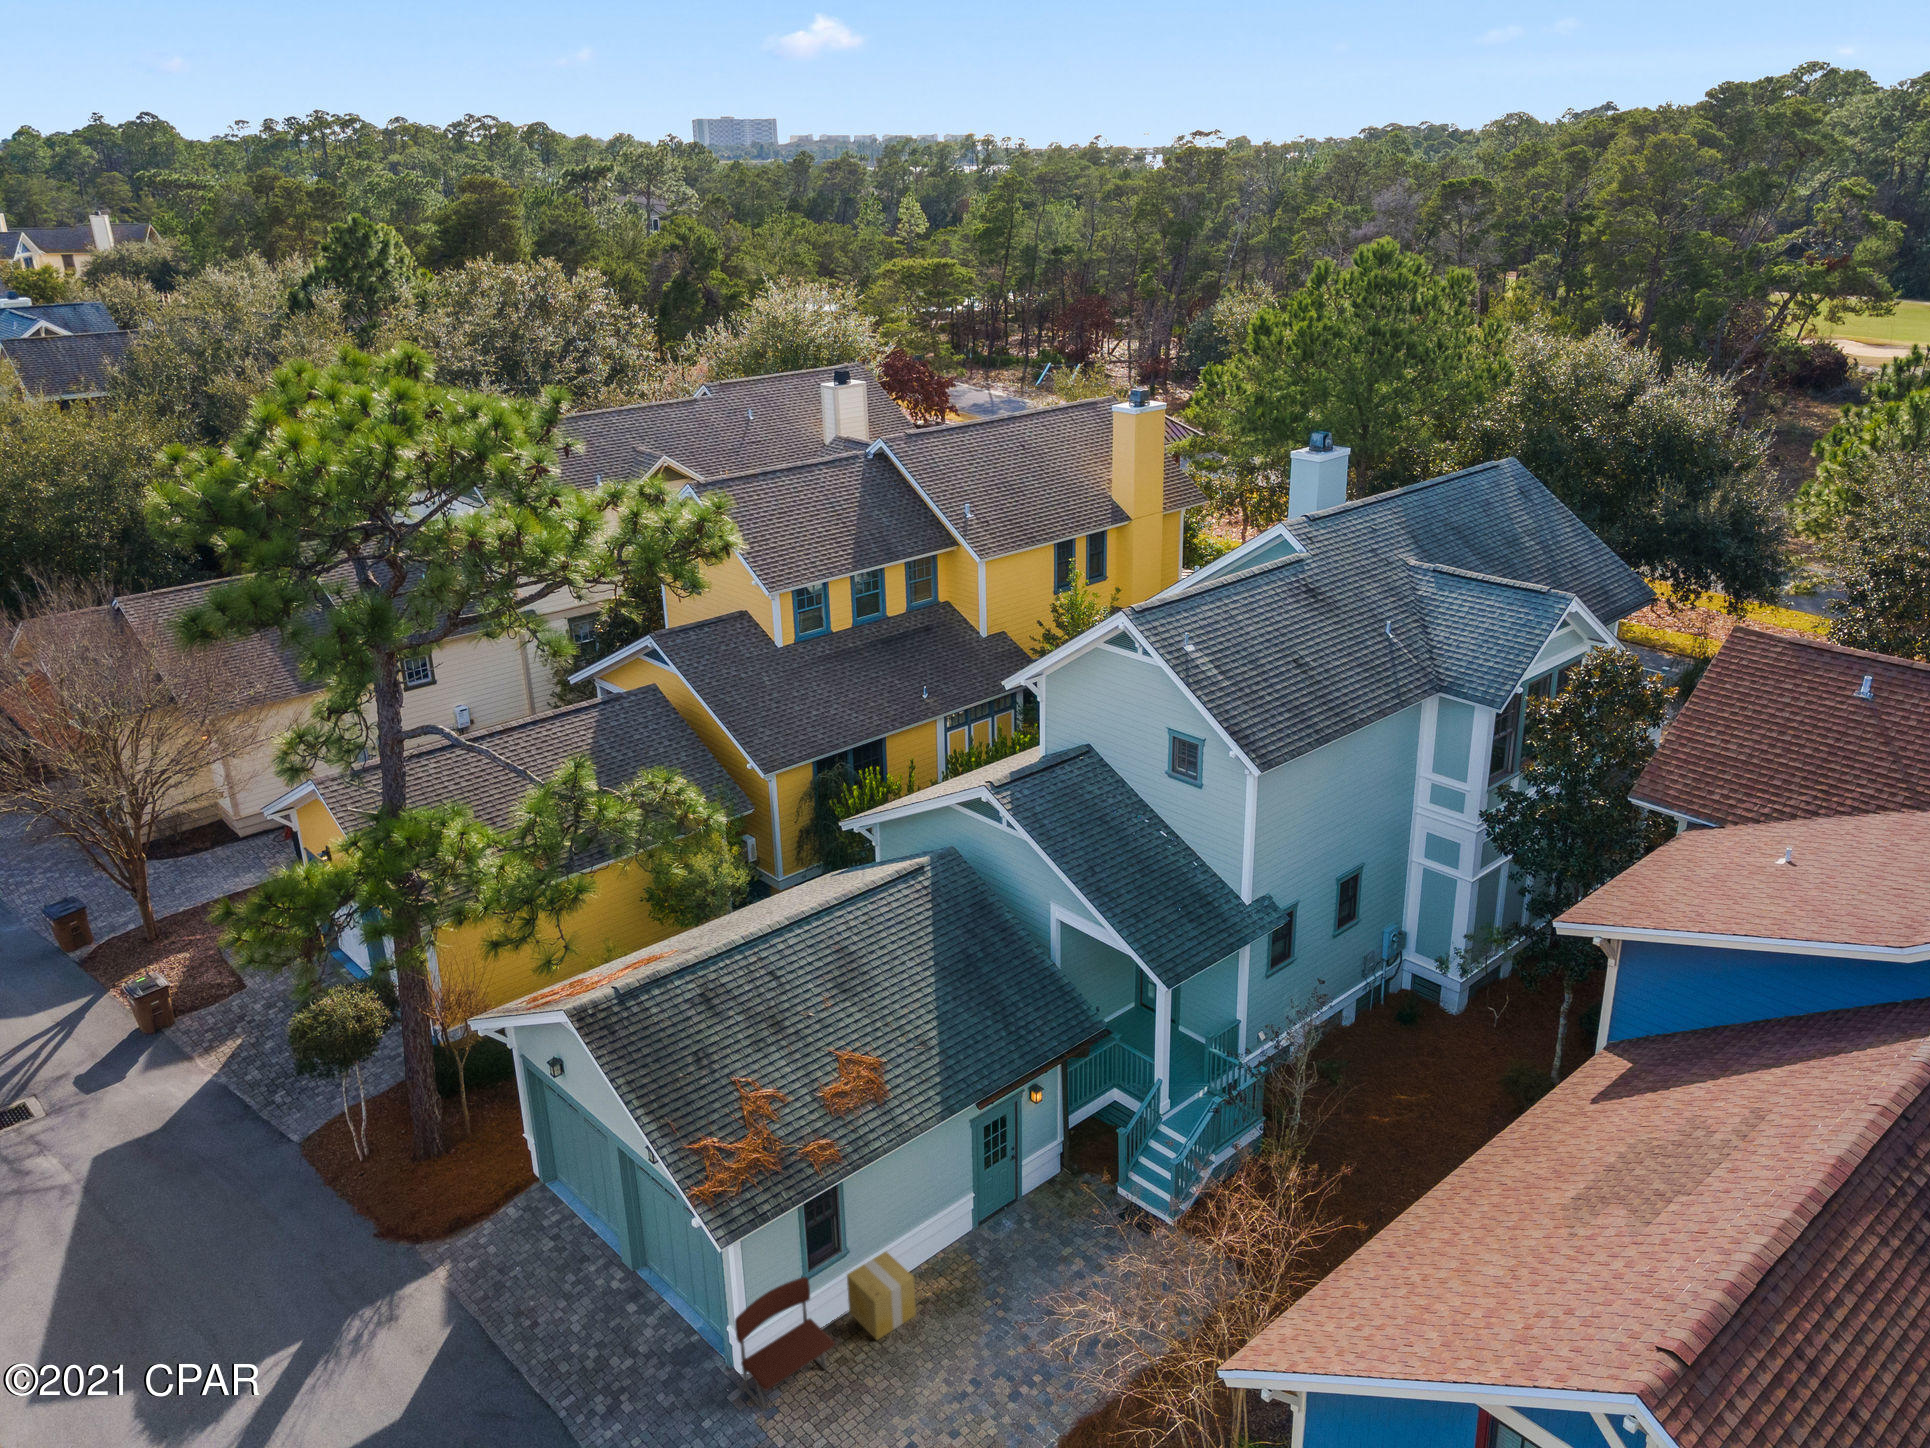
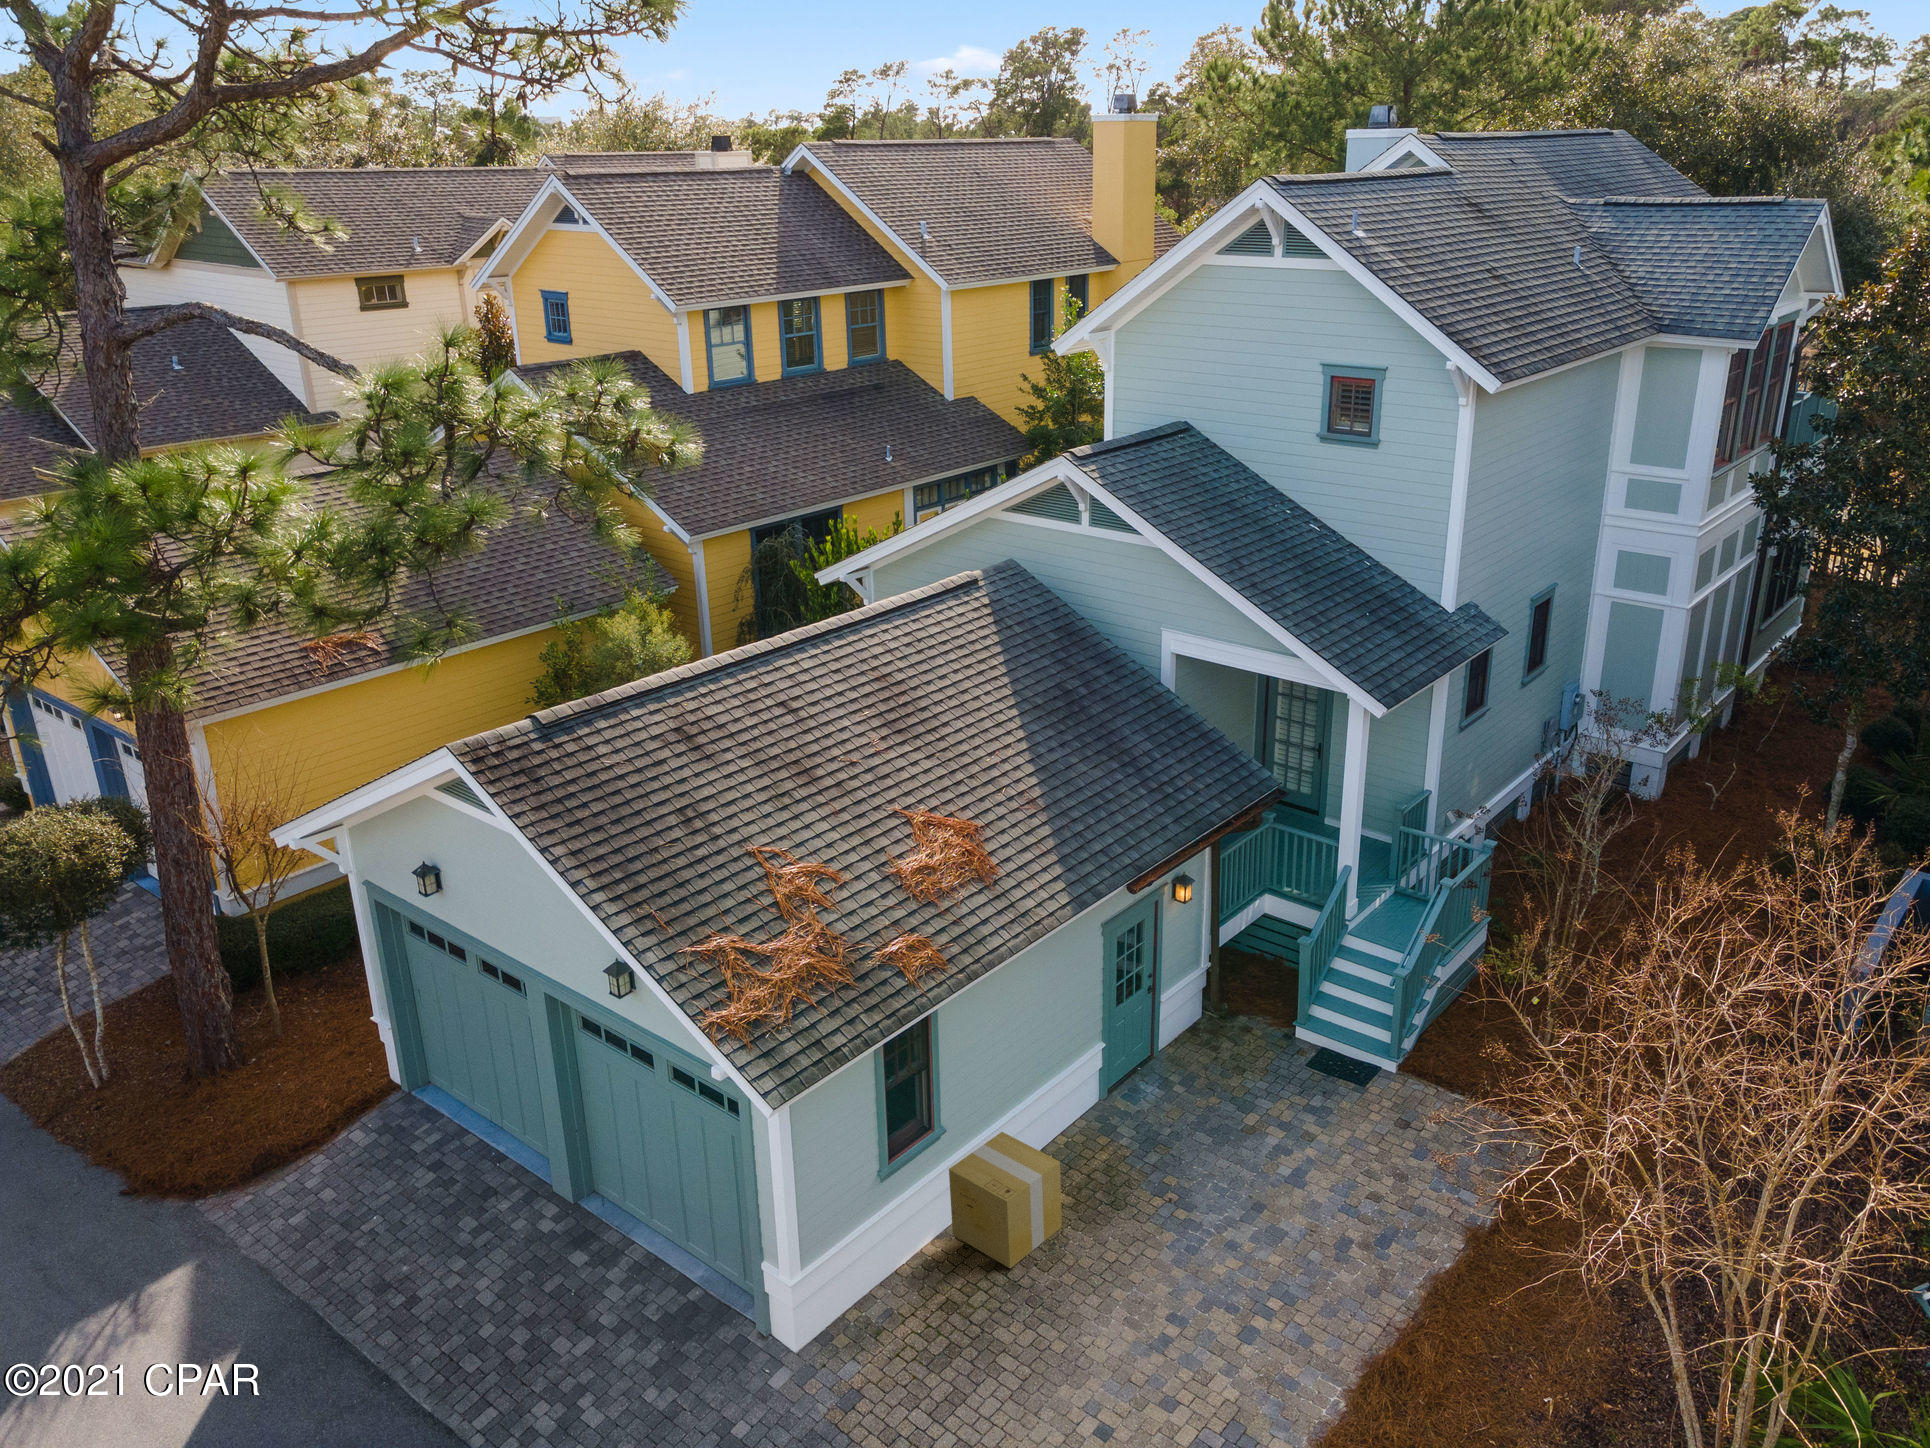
bench: present [735,1277,835,1411] -> none [791,1167,955,1395]

